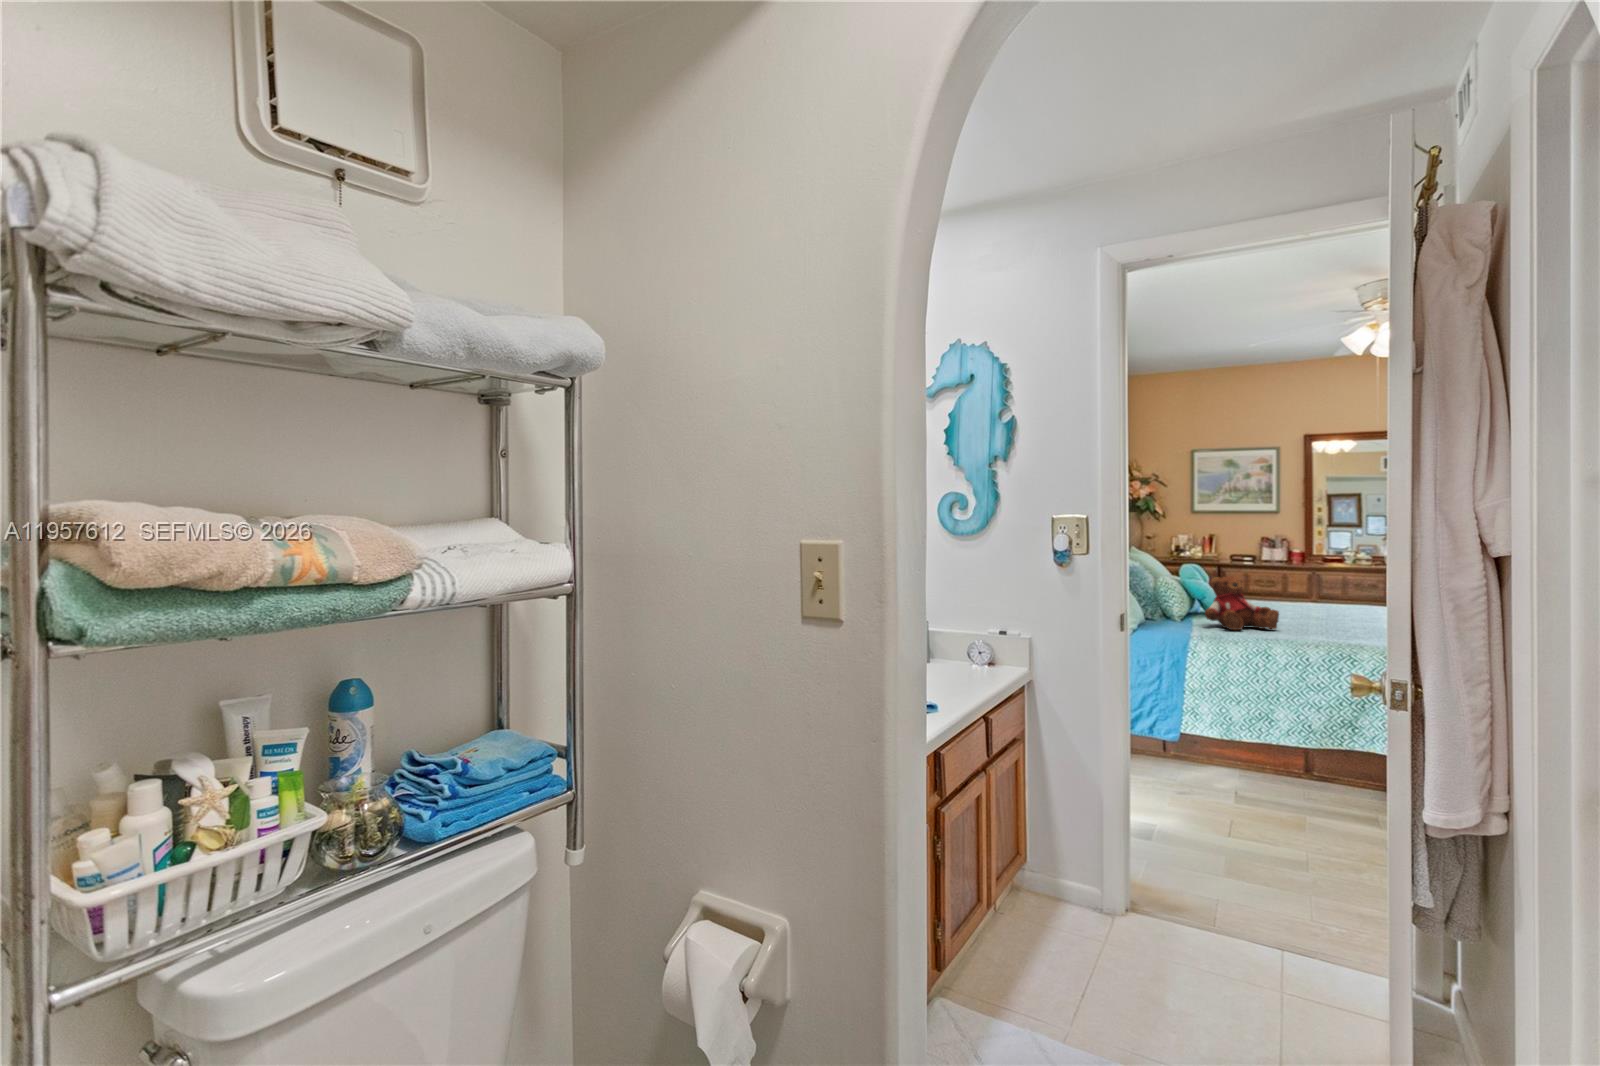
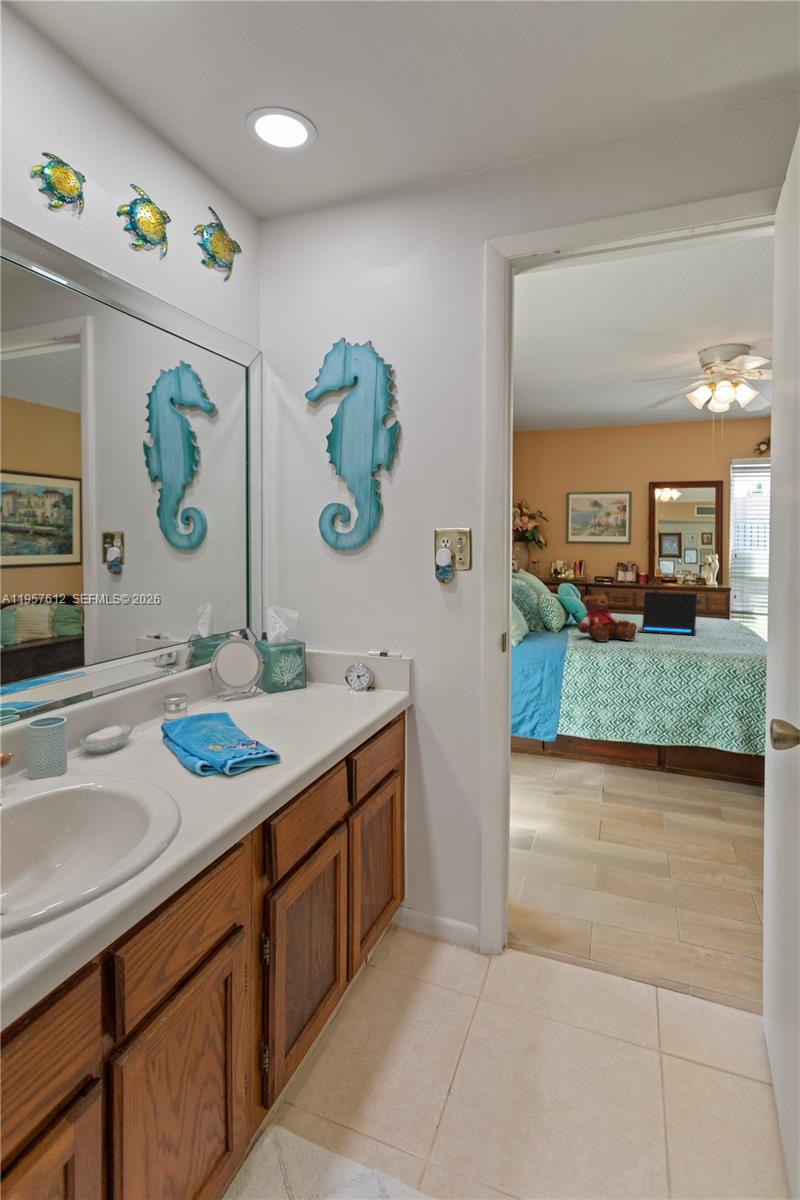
laptop: none [1282,574,1362,626] -> present [638,592,697,635]

